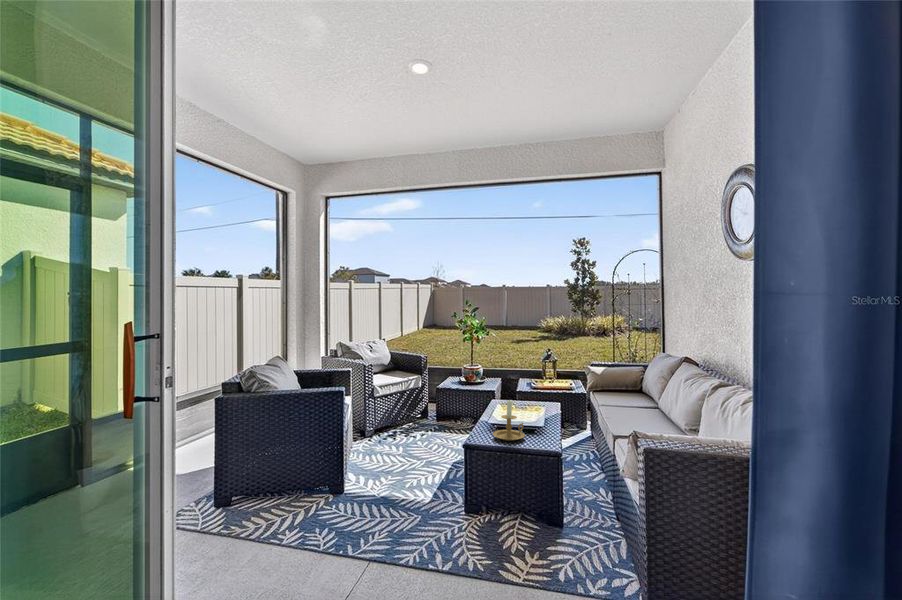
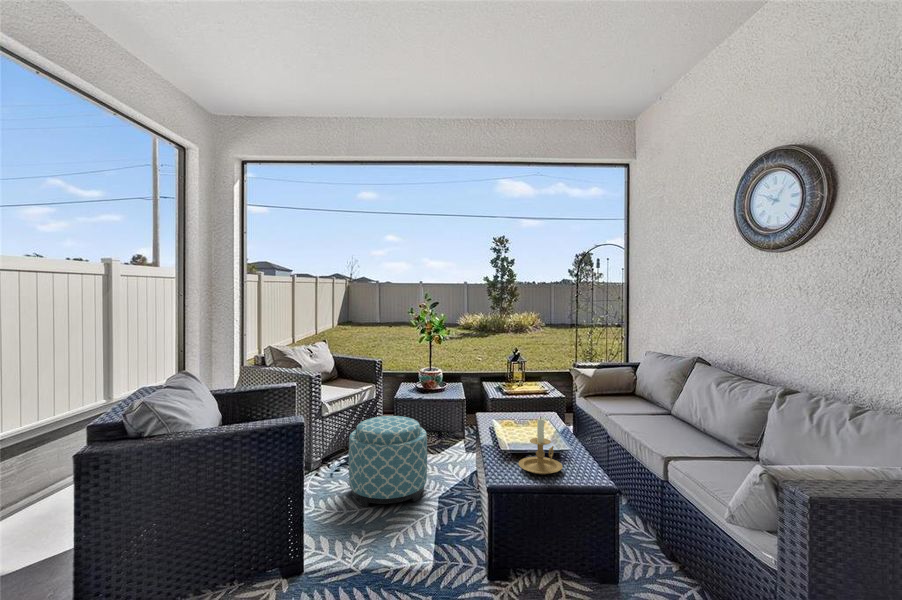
ottoman: none [388,399,446,463] -> present [349,416,427,507]

